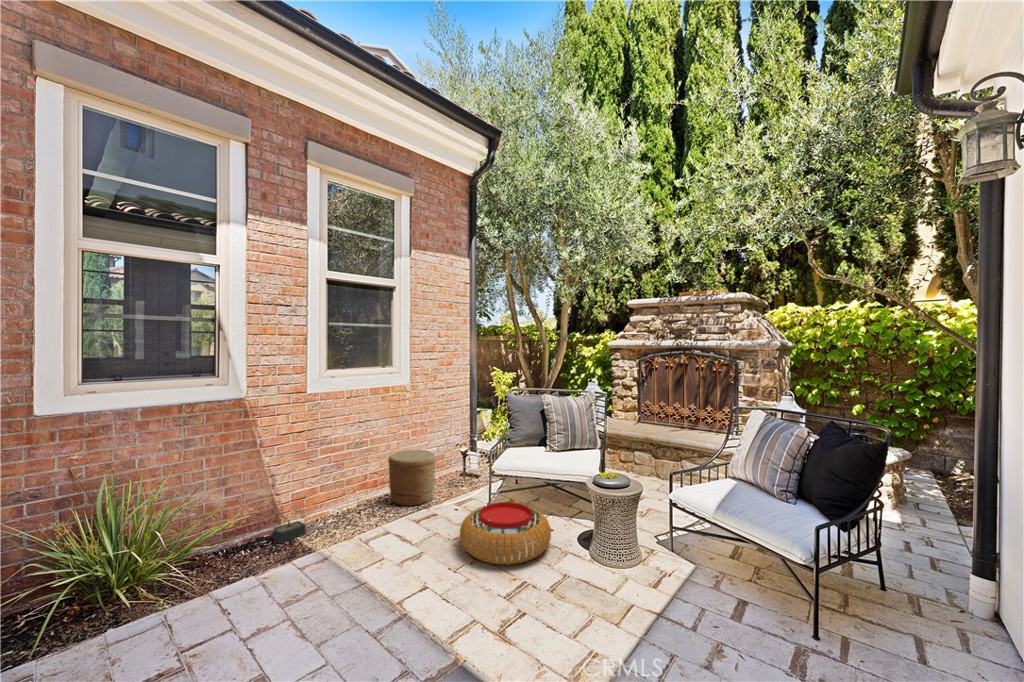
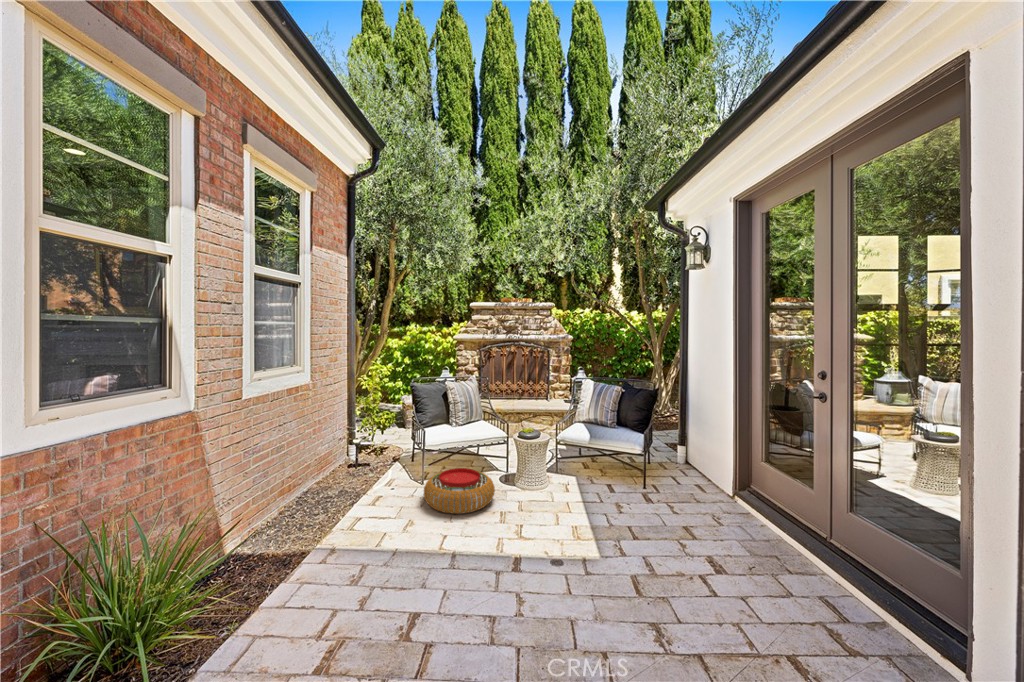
woven basket: present [388,450,436,506] -> none [313,442,361,496]
decorative plant: present [262,505,306,543] -> none [222,512,268,556]

